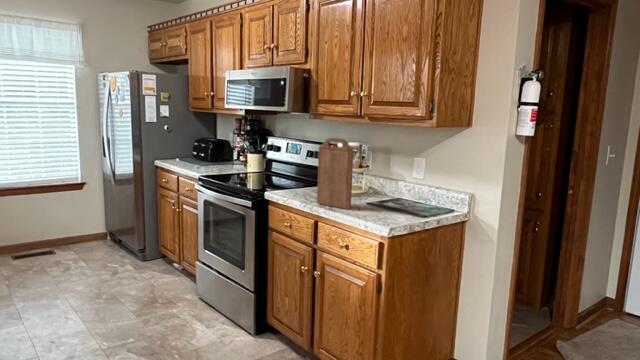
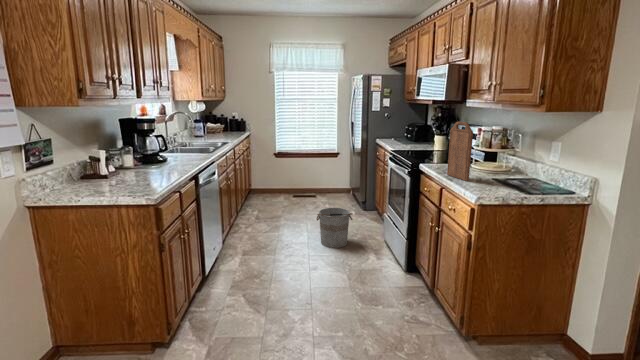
bucket: none [96,267,156,331] -> present [316,208,352,248]

